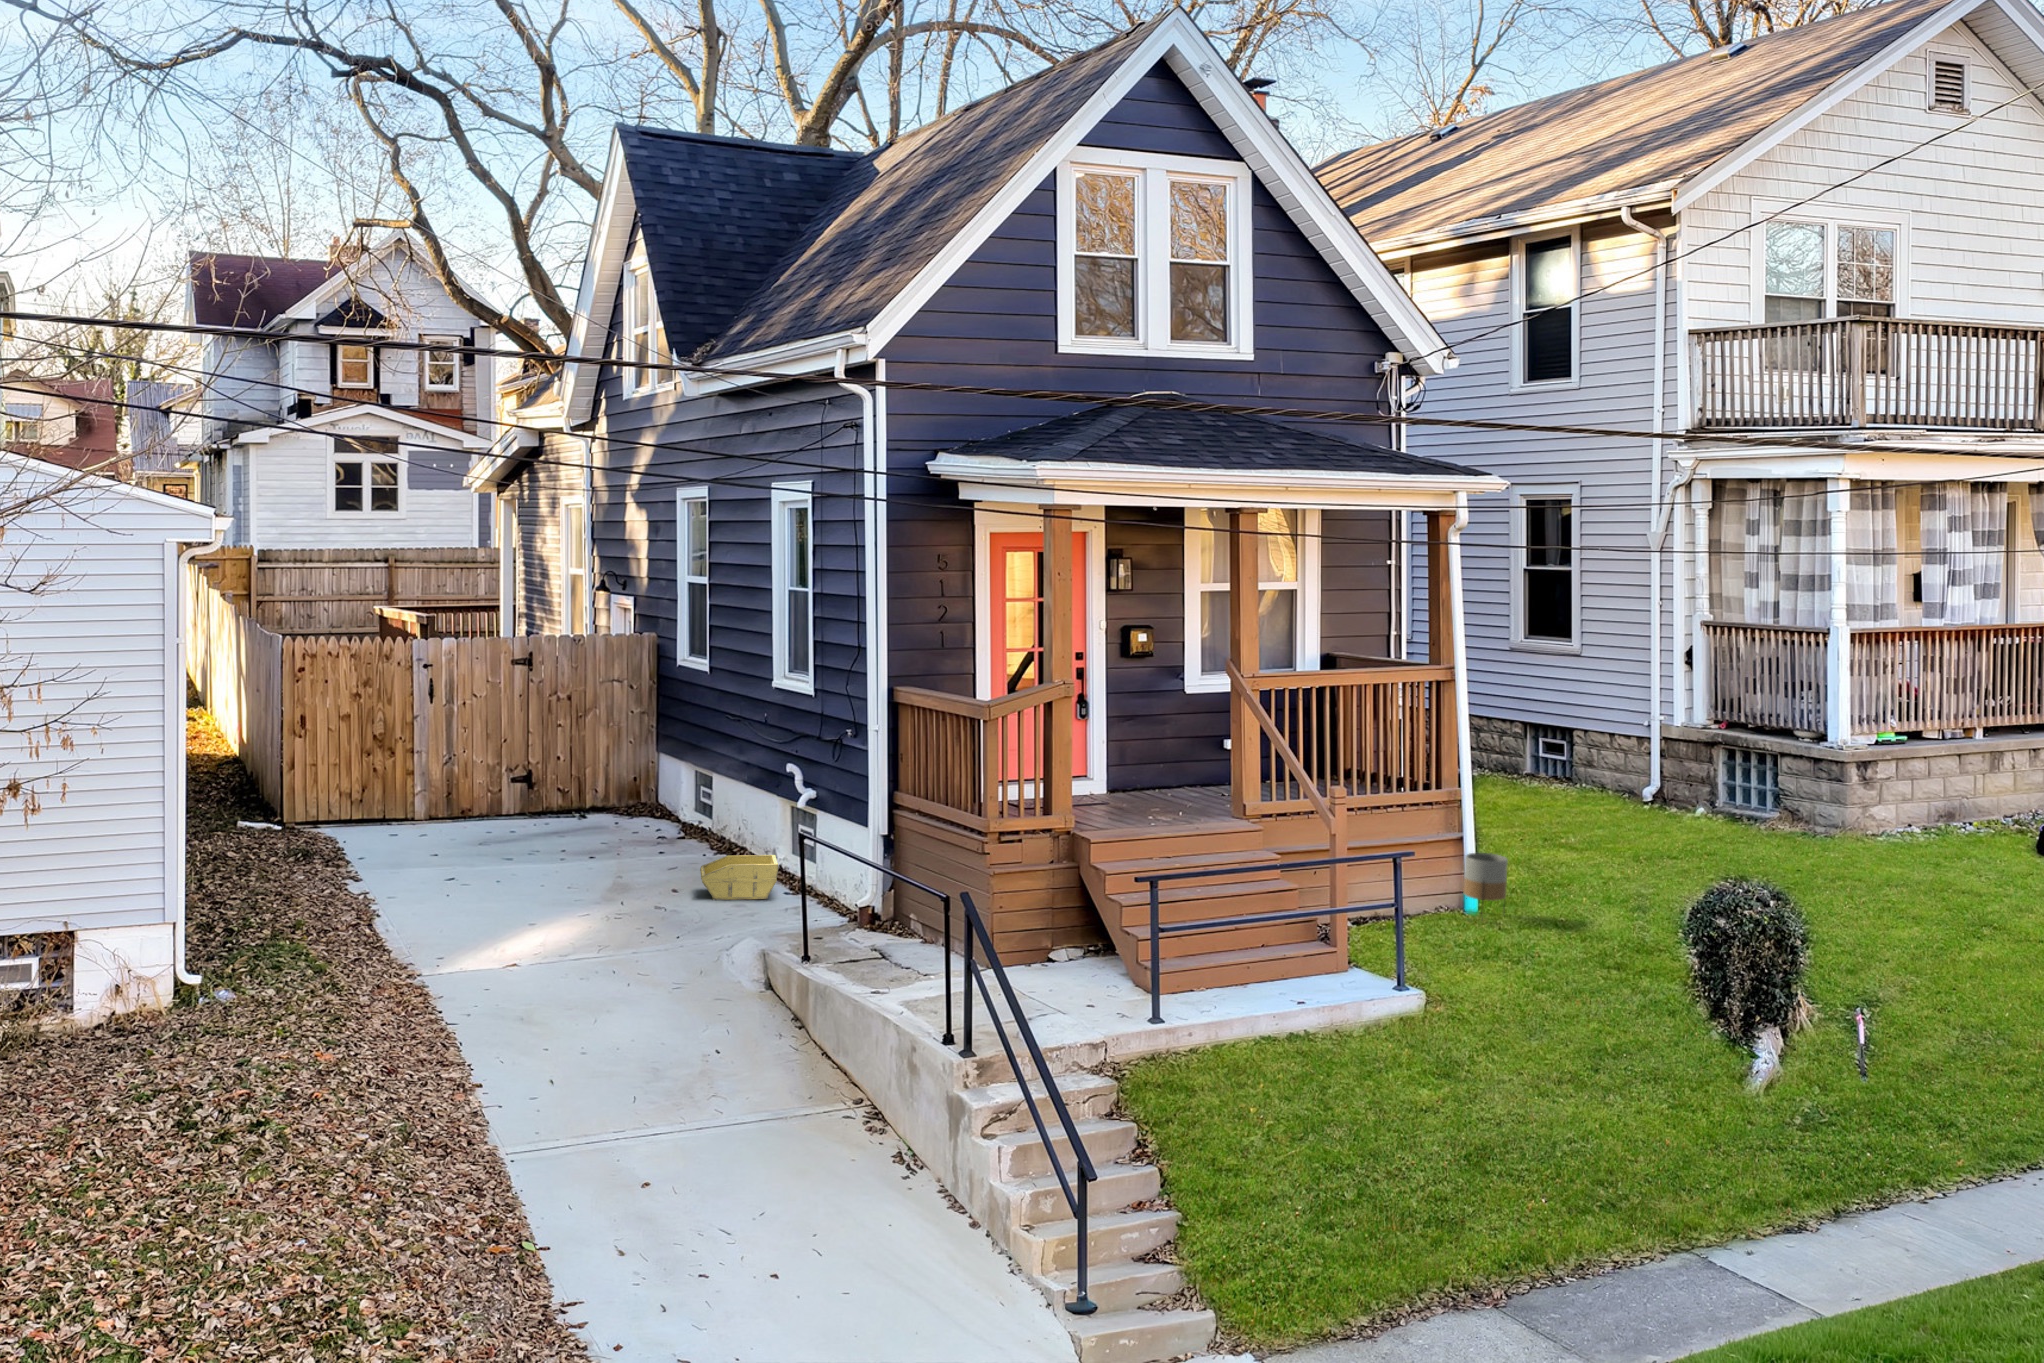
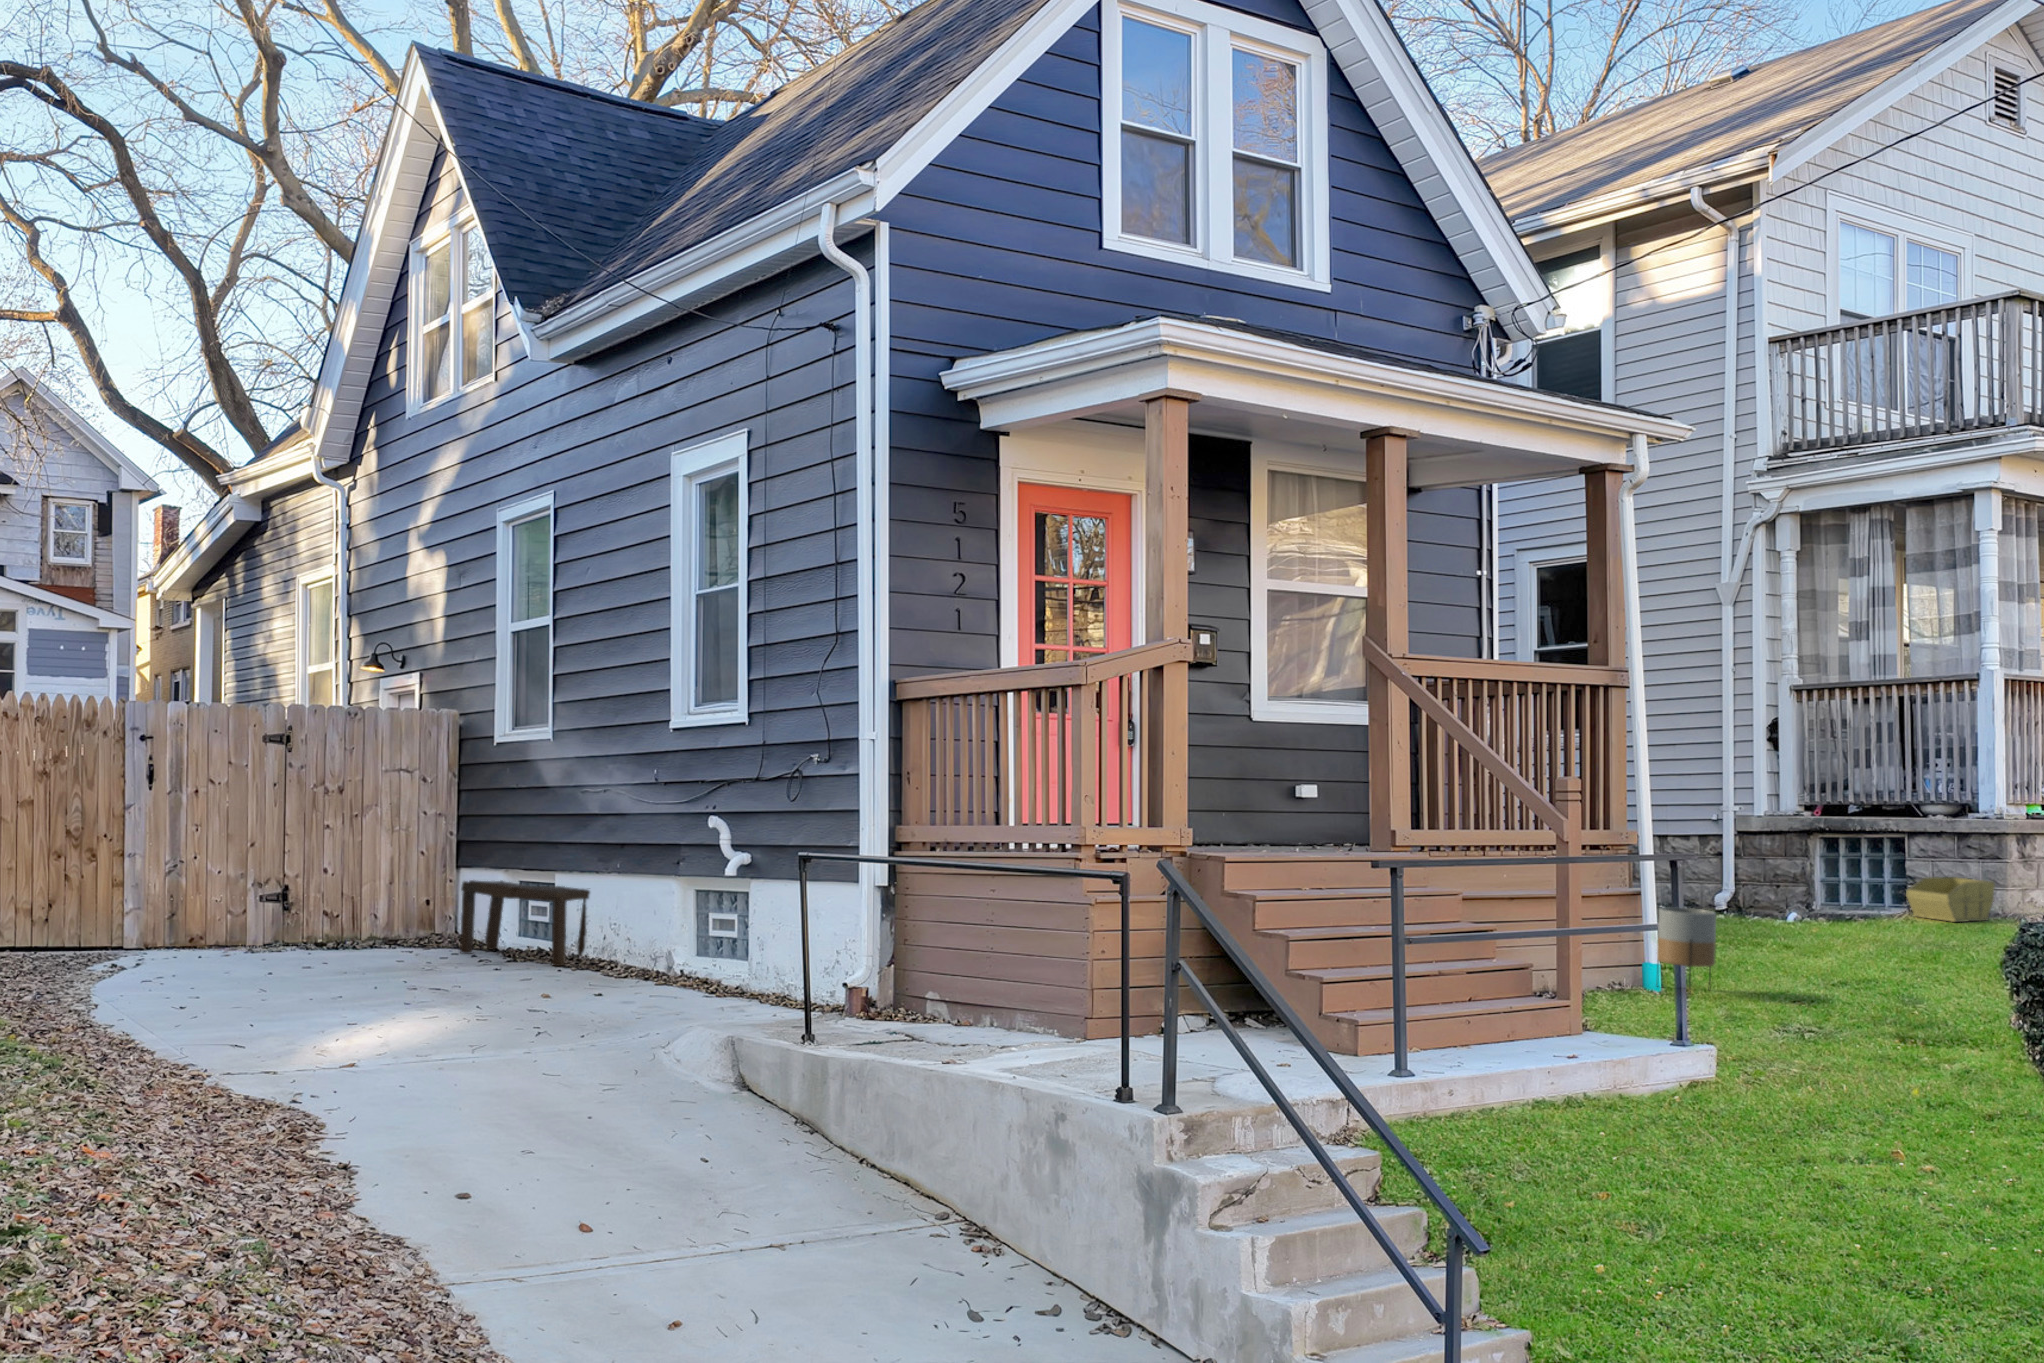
bench: none [629,792,725,860] -> present [460,880,590,966]
storage bin: present [700,855,779,900] -> present [1906,877,1995,922]

